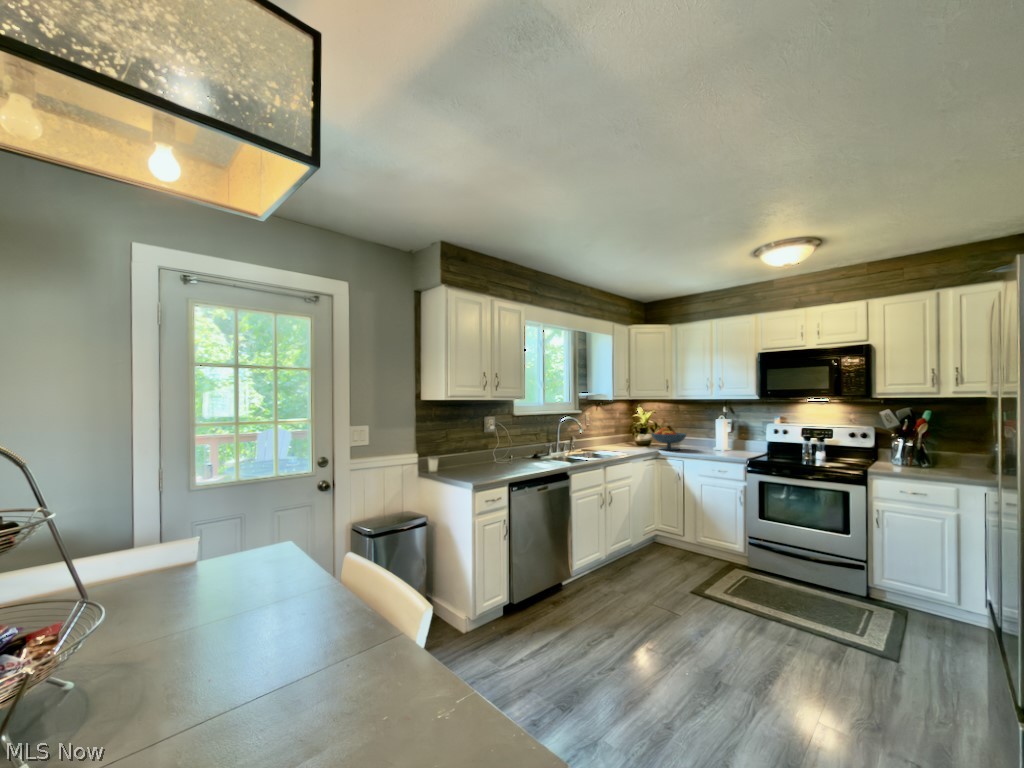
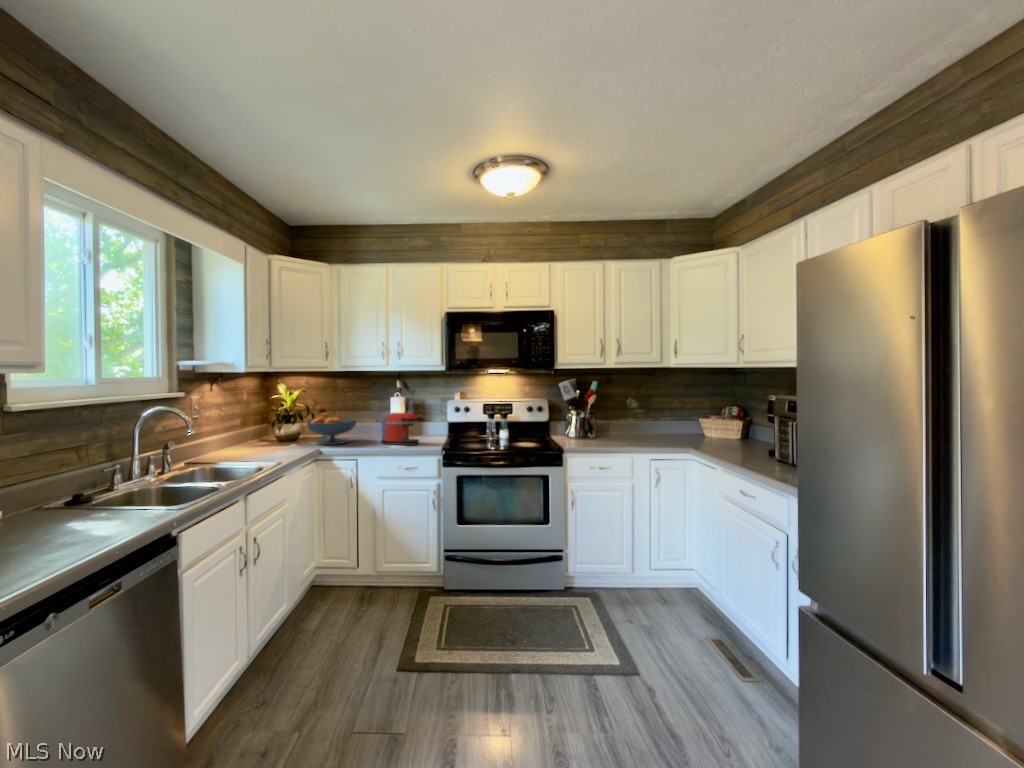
coffee maker: none [702,430,736,456] -> present [381,413,424,445]

